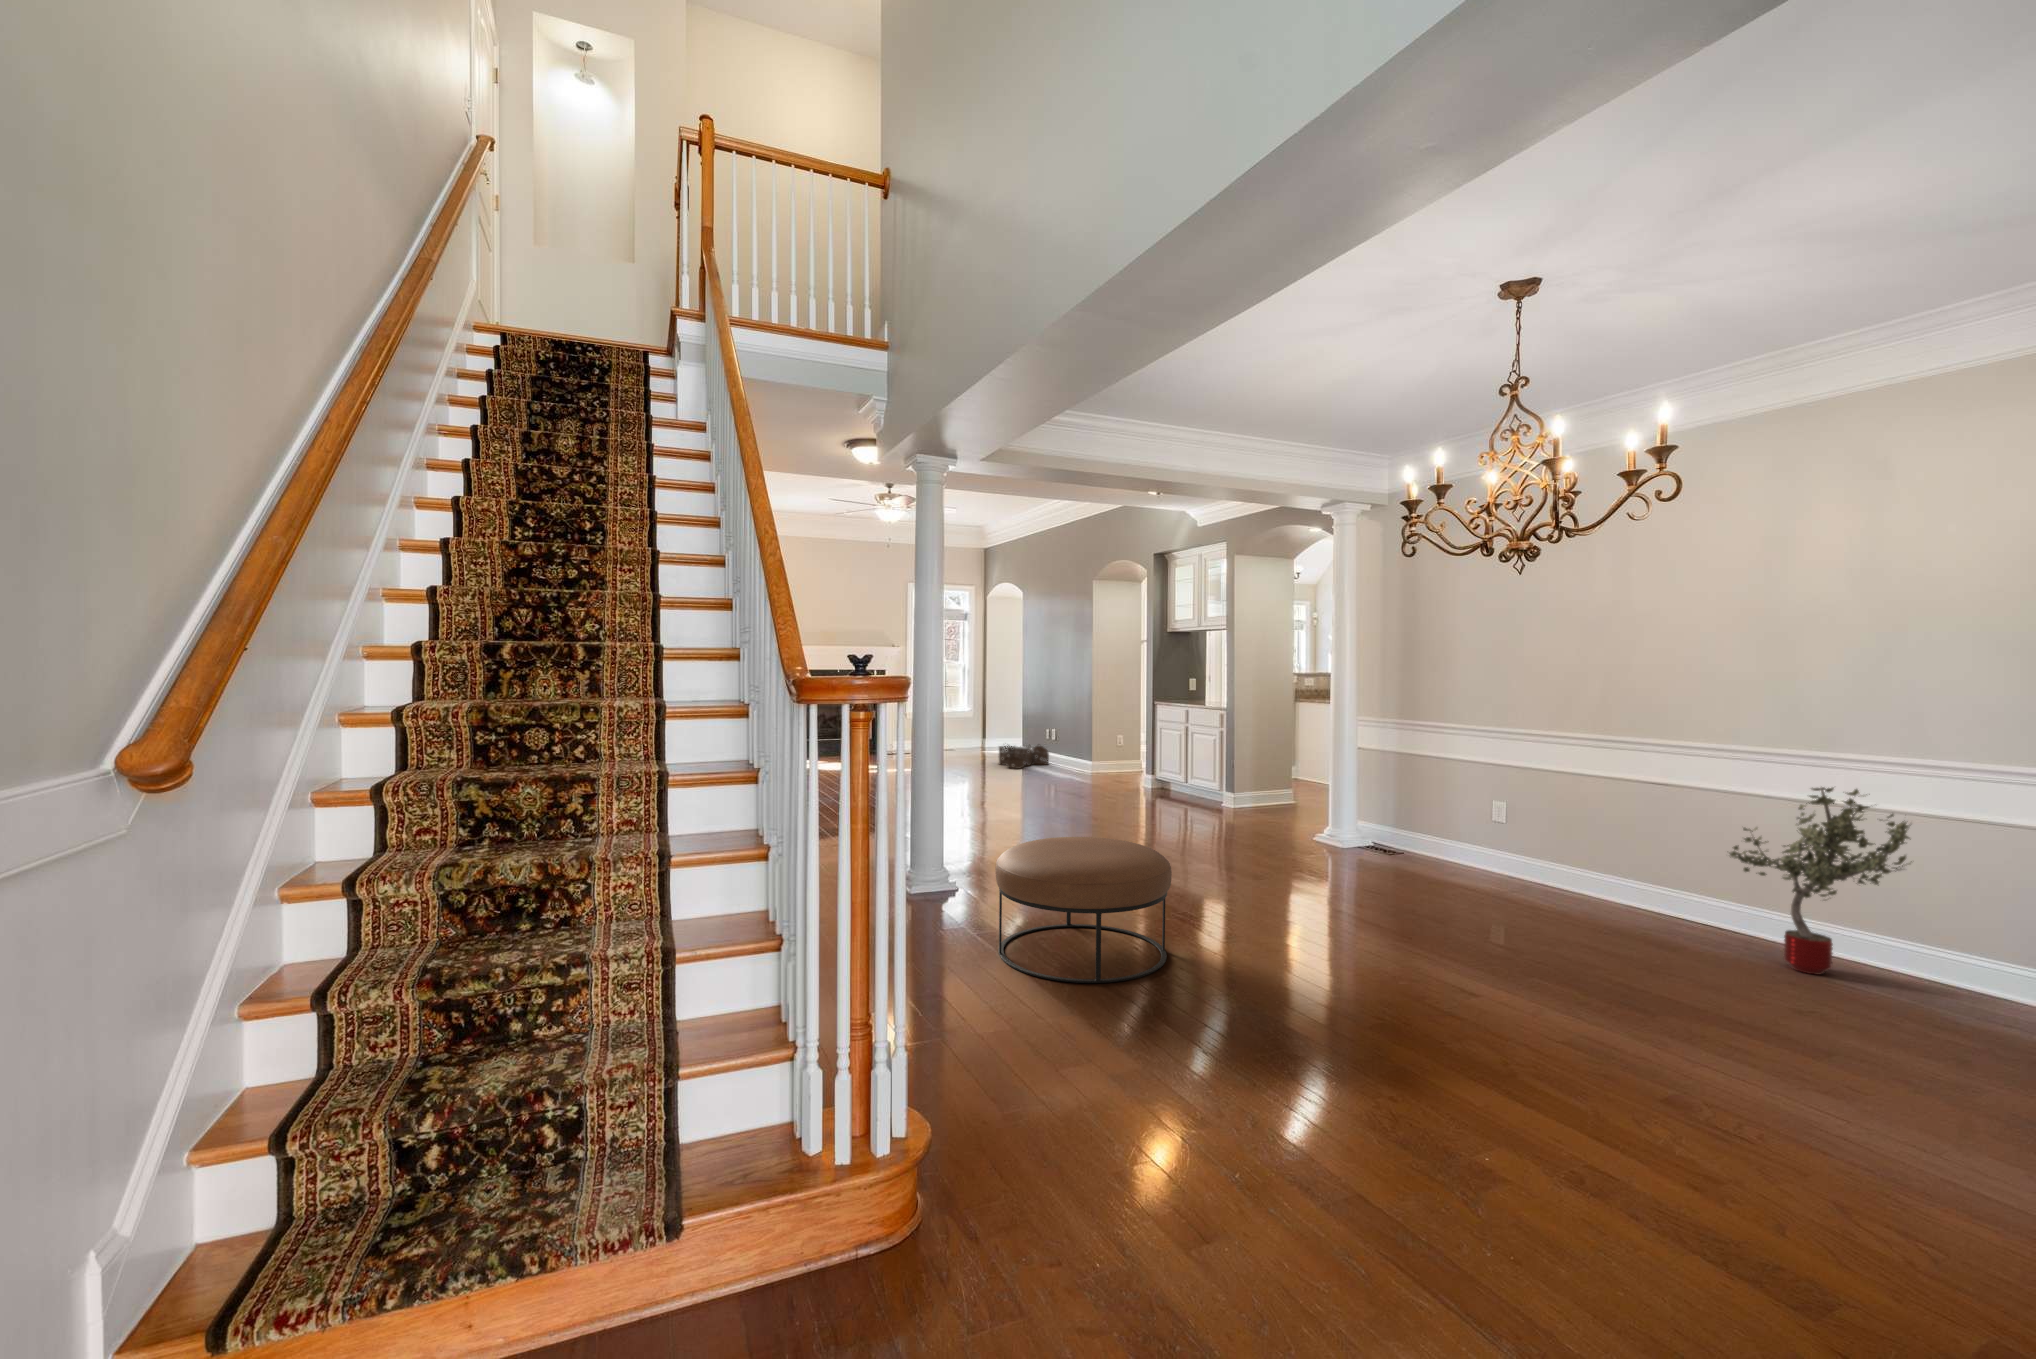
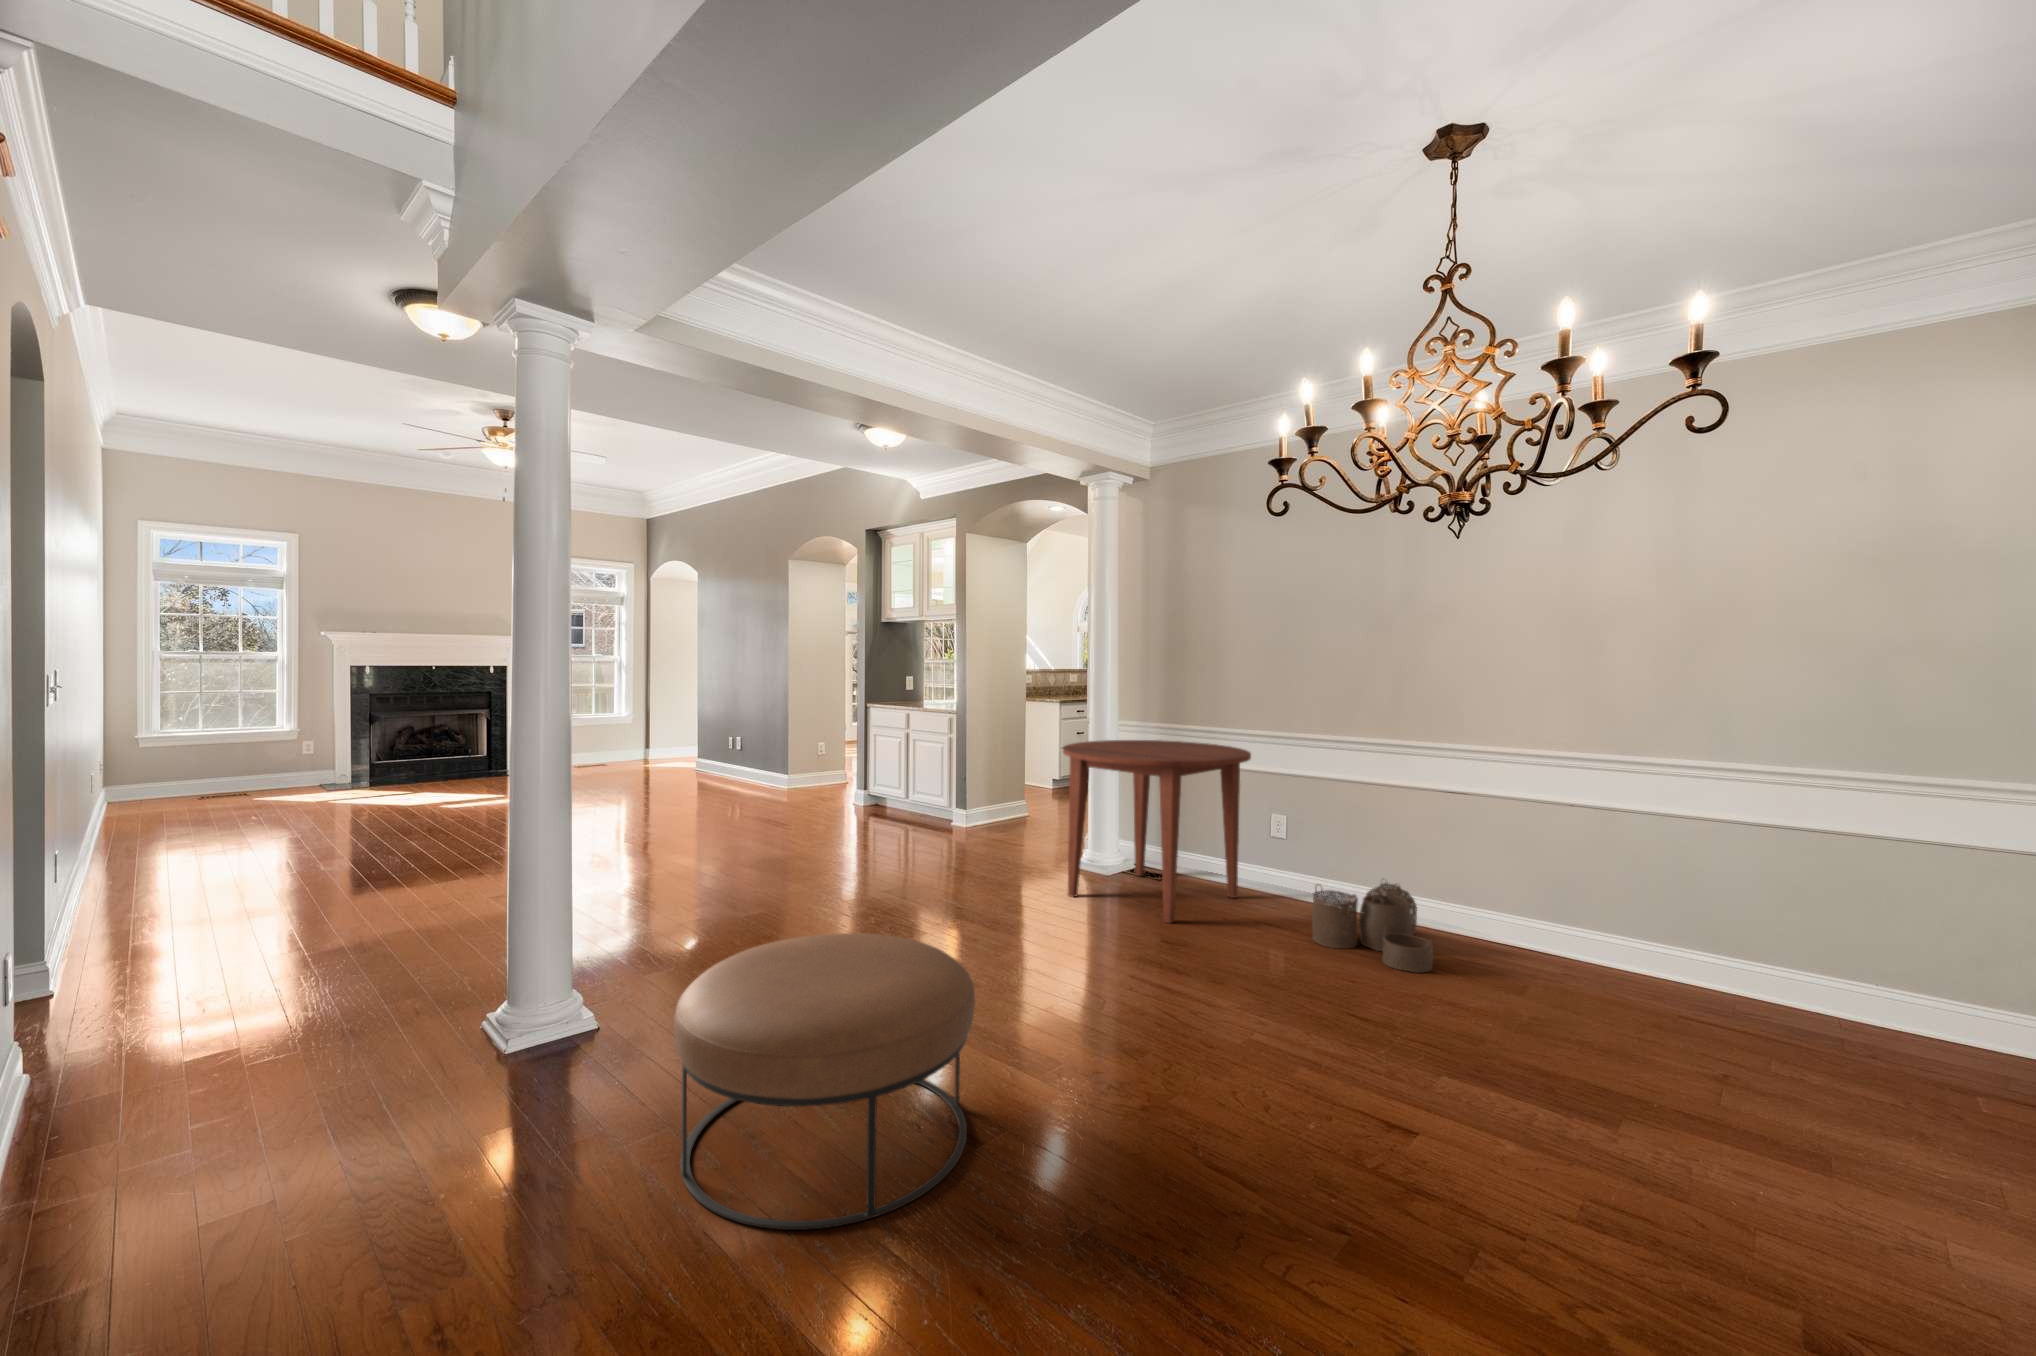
dining table: none [1296,733,1468,883] -> present [1063,740,1251,924]
woven basket: present [999,745,1049,769] -> present [1312,883,1433,973]
potted tree: present [1729,787,1912,974] -> none [1539,795,1742,1000]

